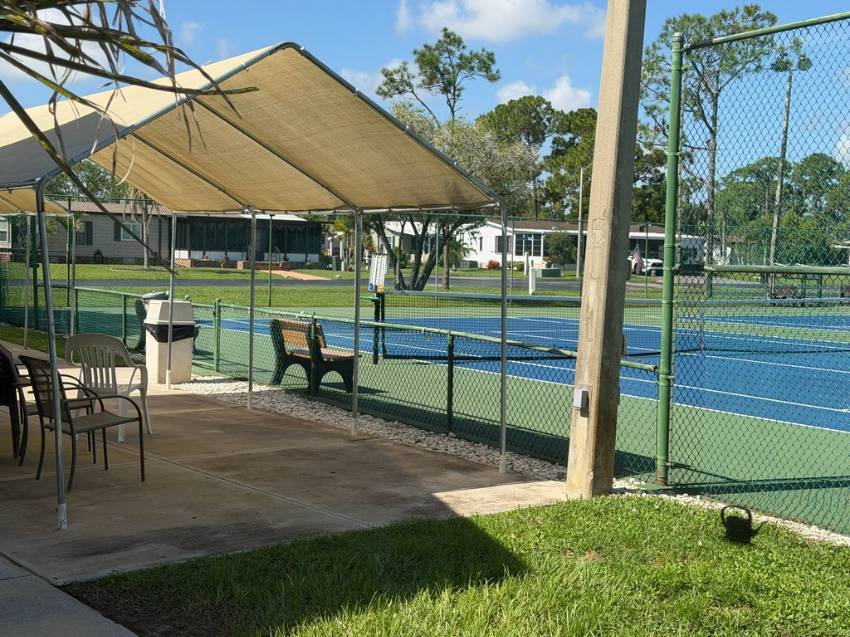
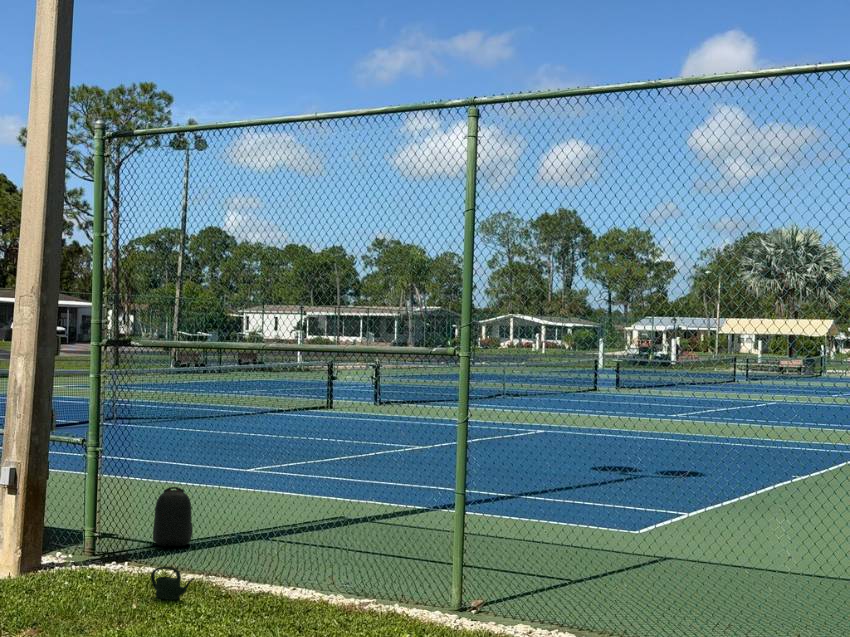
backpack: none [727,422,769,485] -> present [153,487,193,546]

